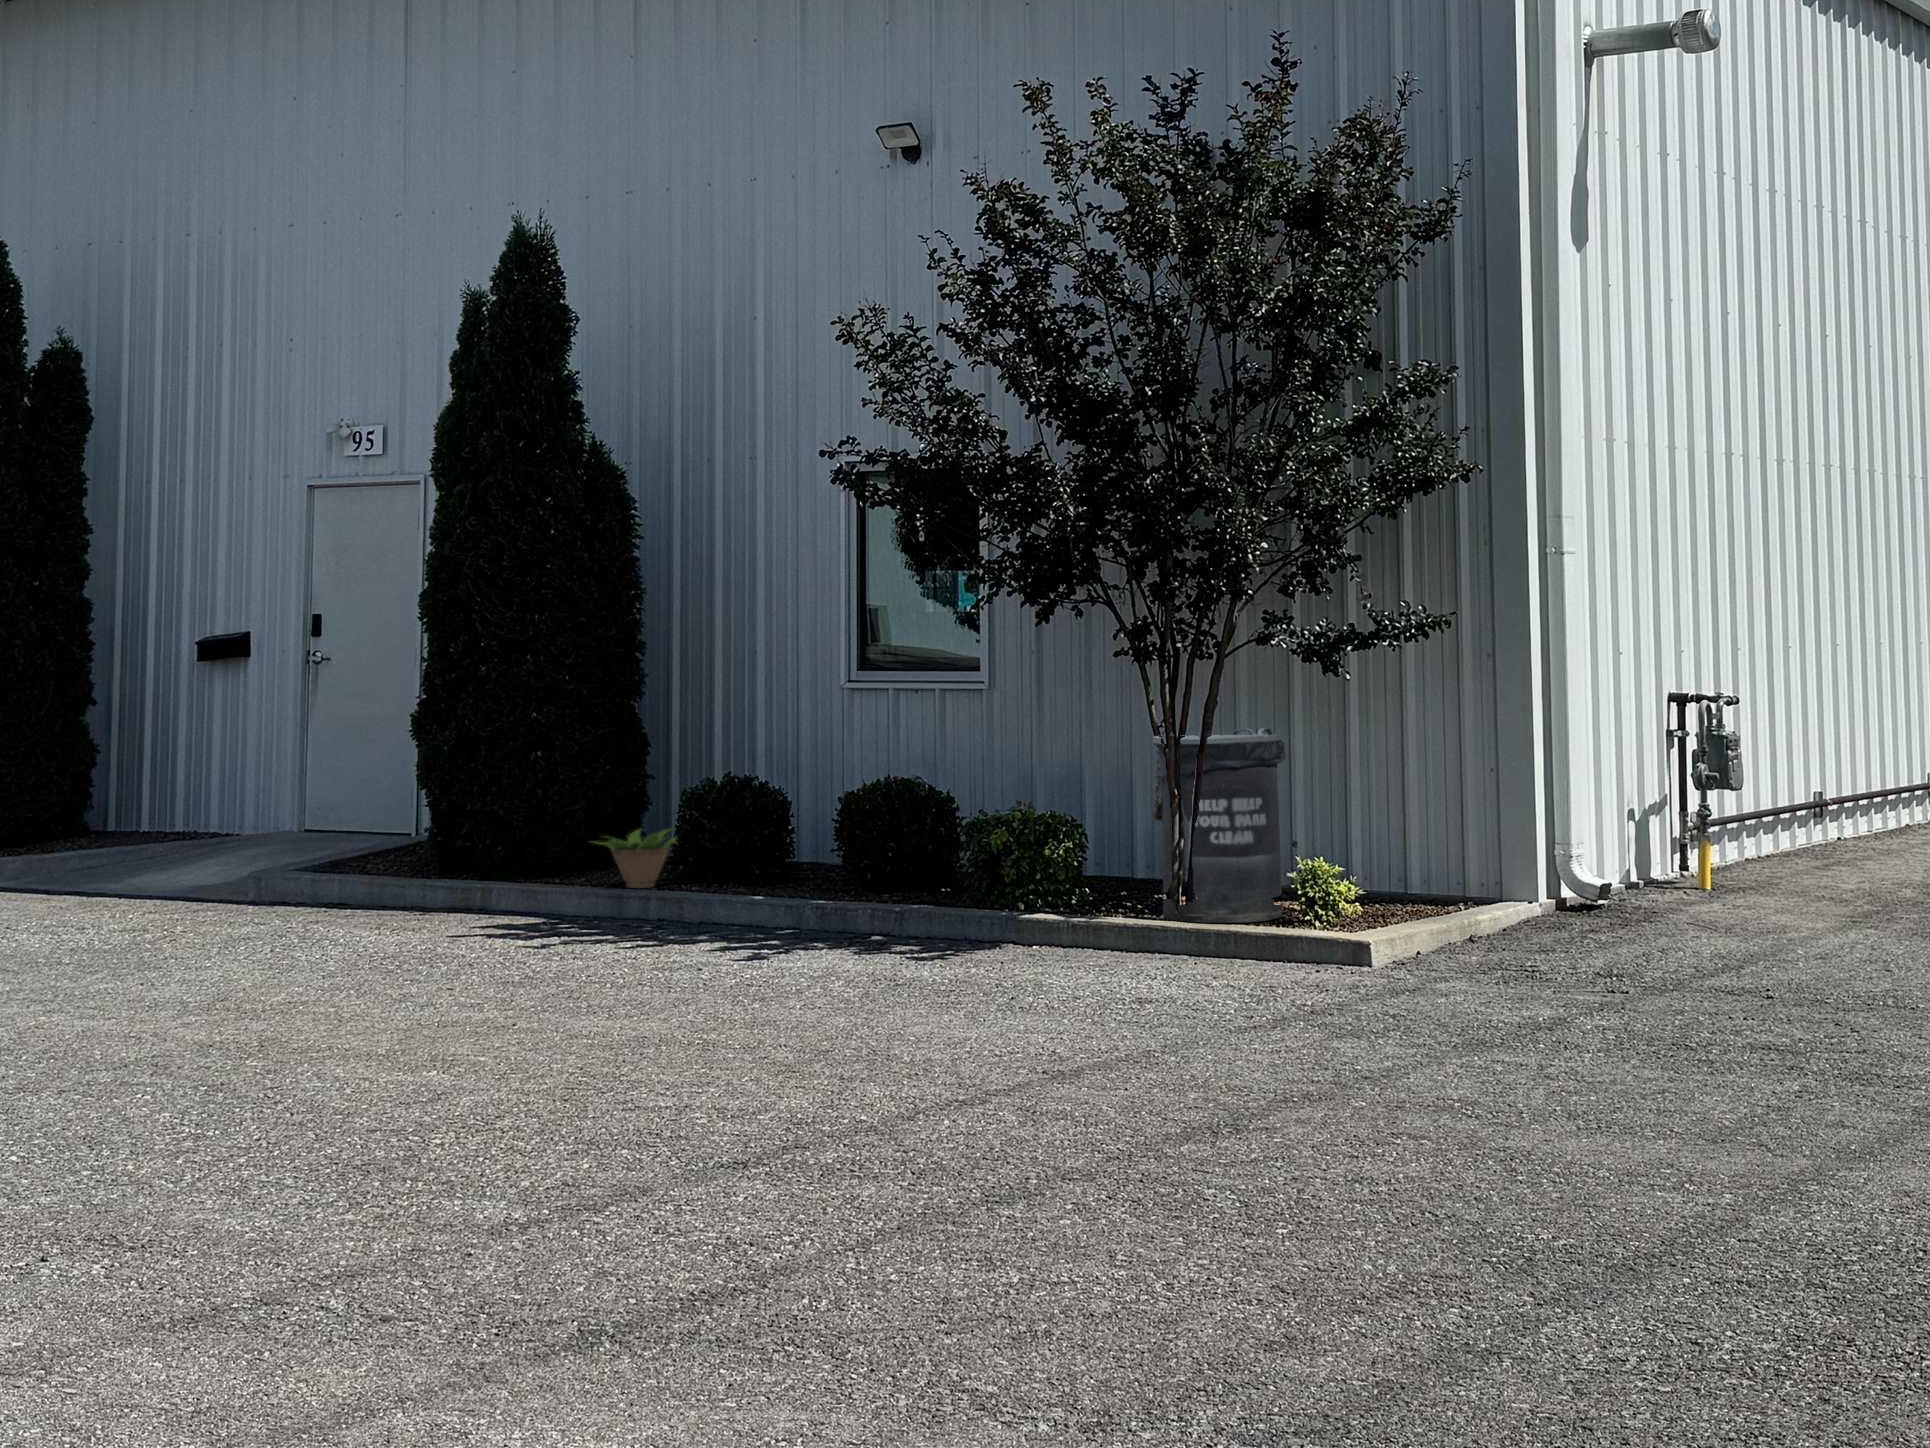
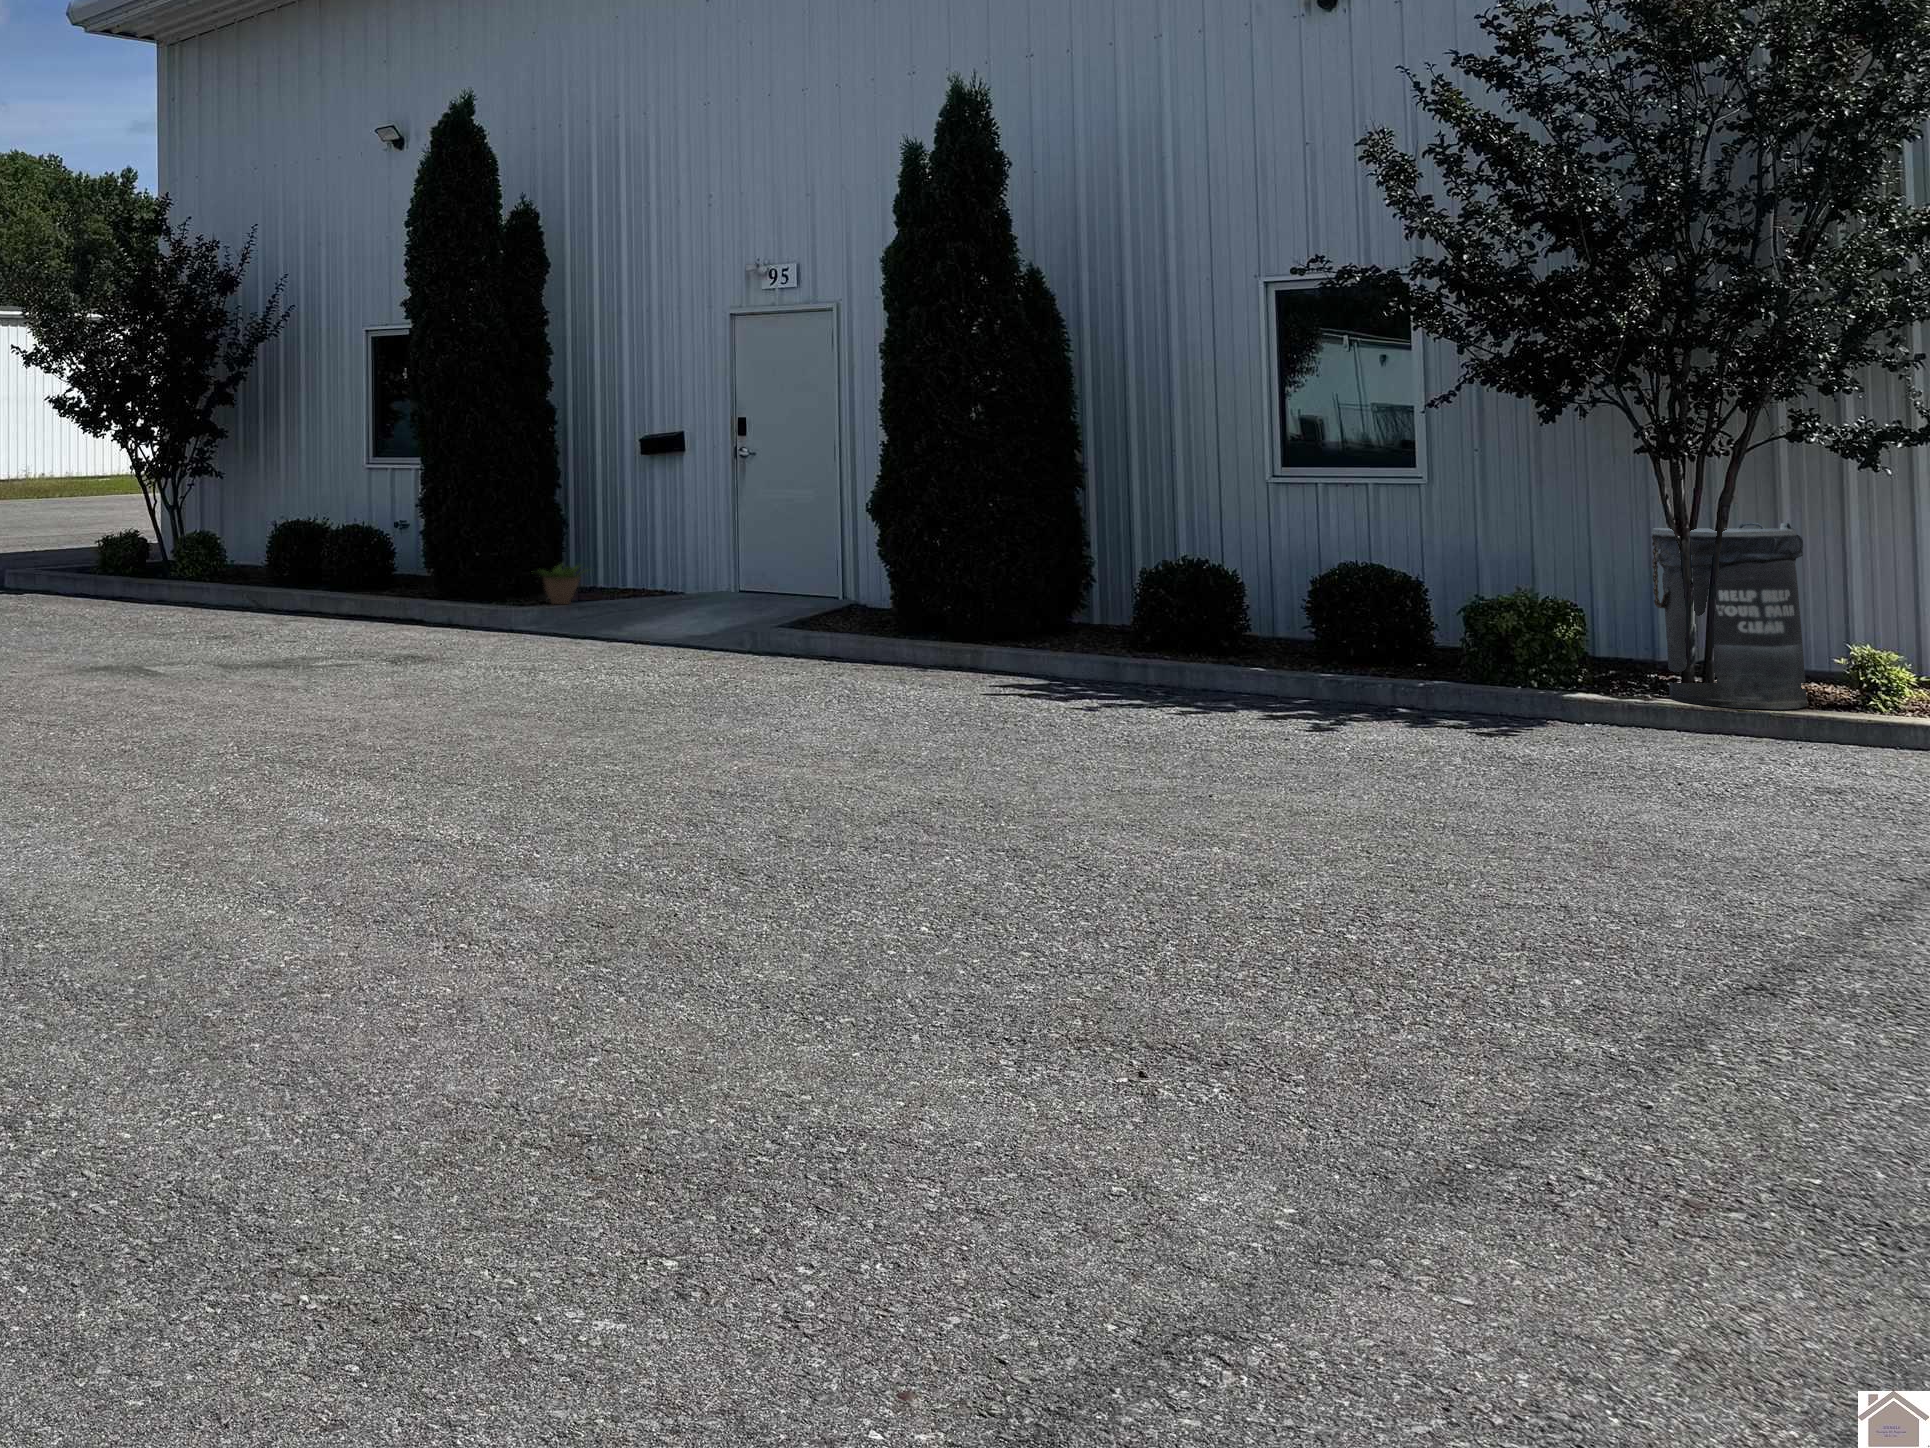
decorative plant: present [596,829,676,888] -> present [538,563,587,604]

